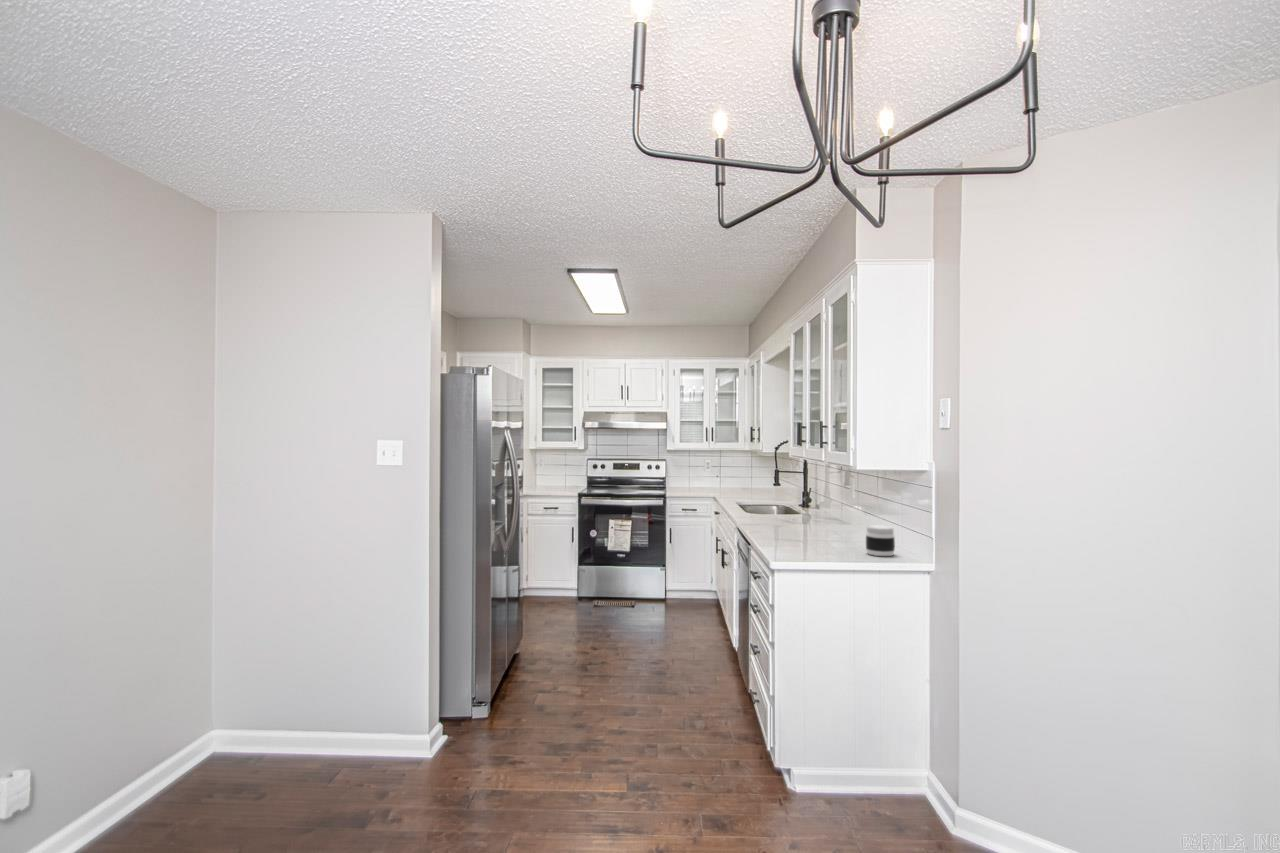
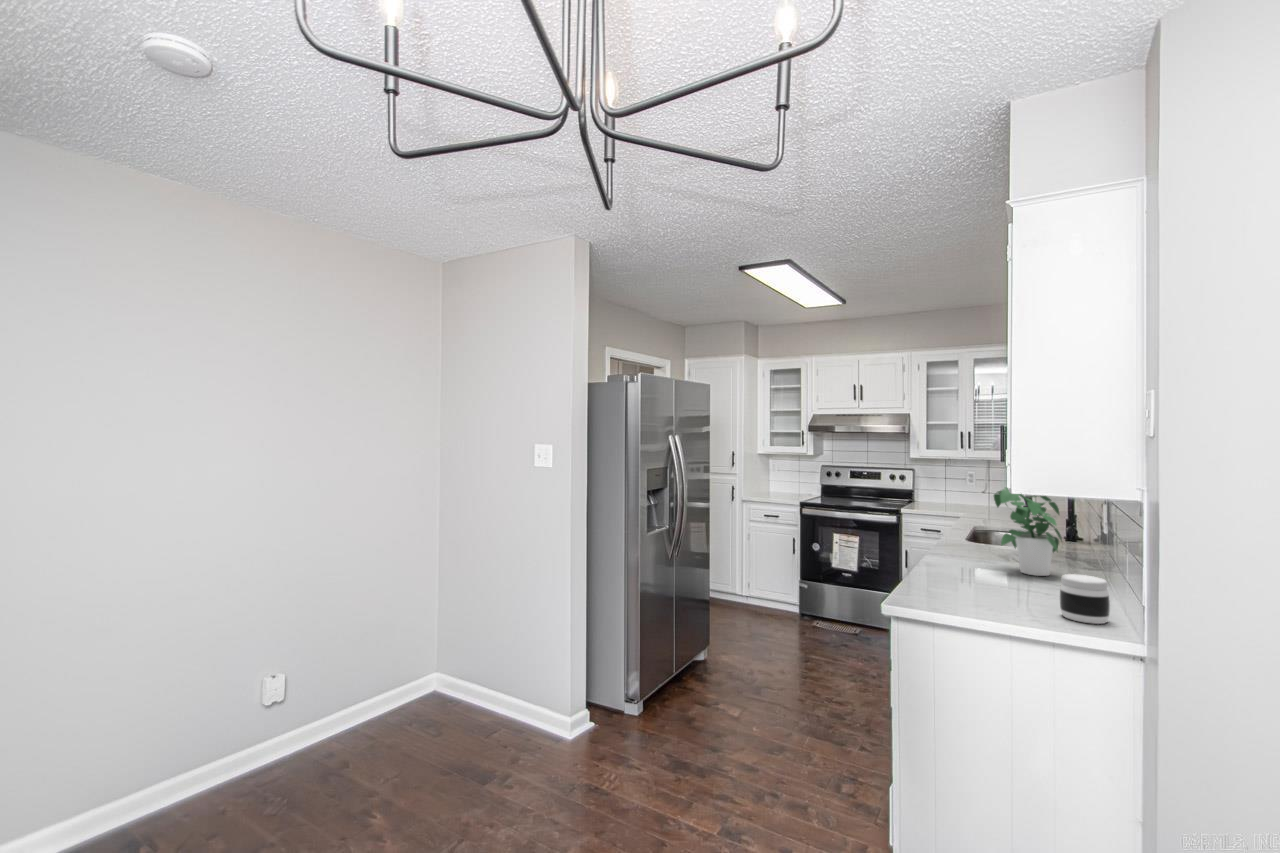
potted plant: none [787,469,833,532] -> present [994,487,1062,576]

